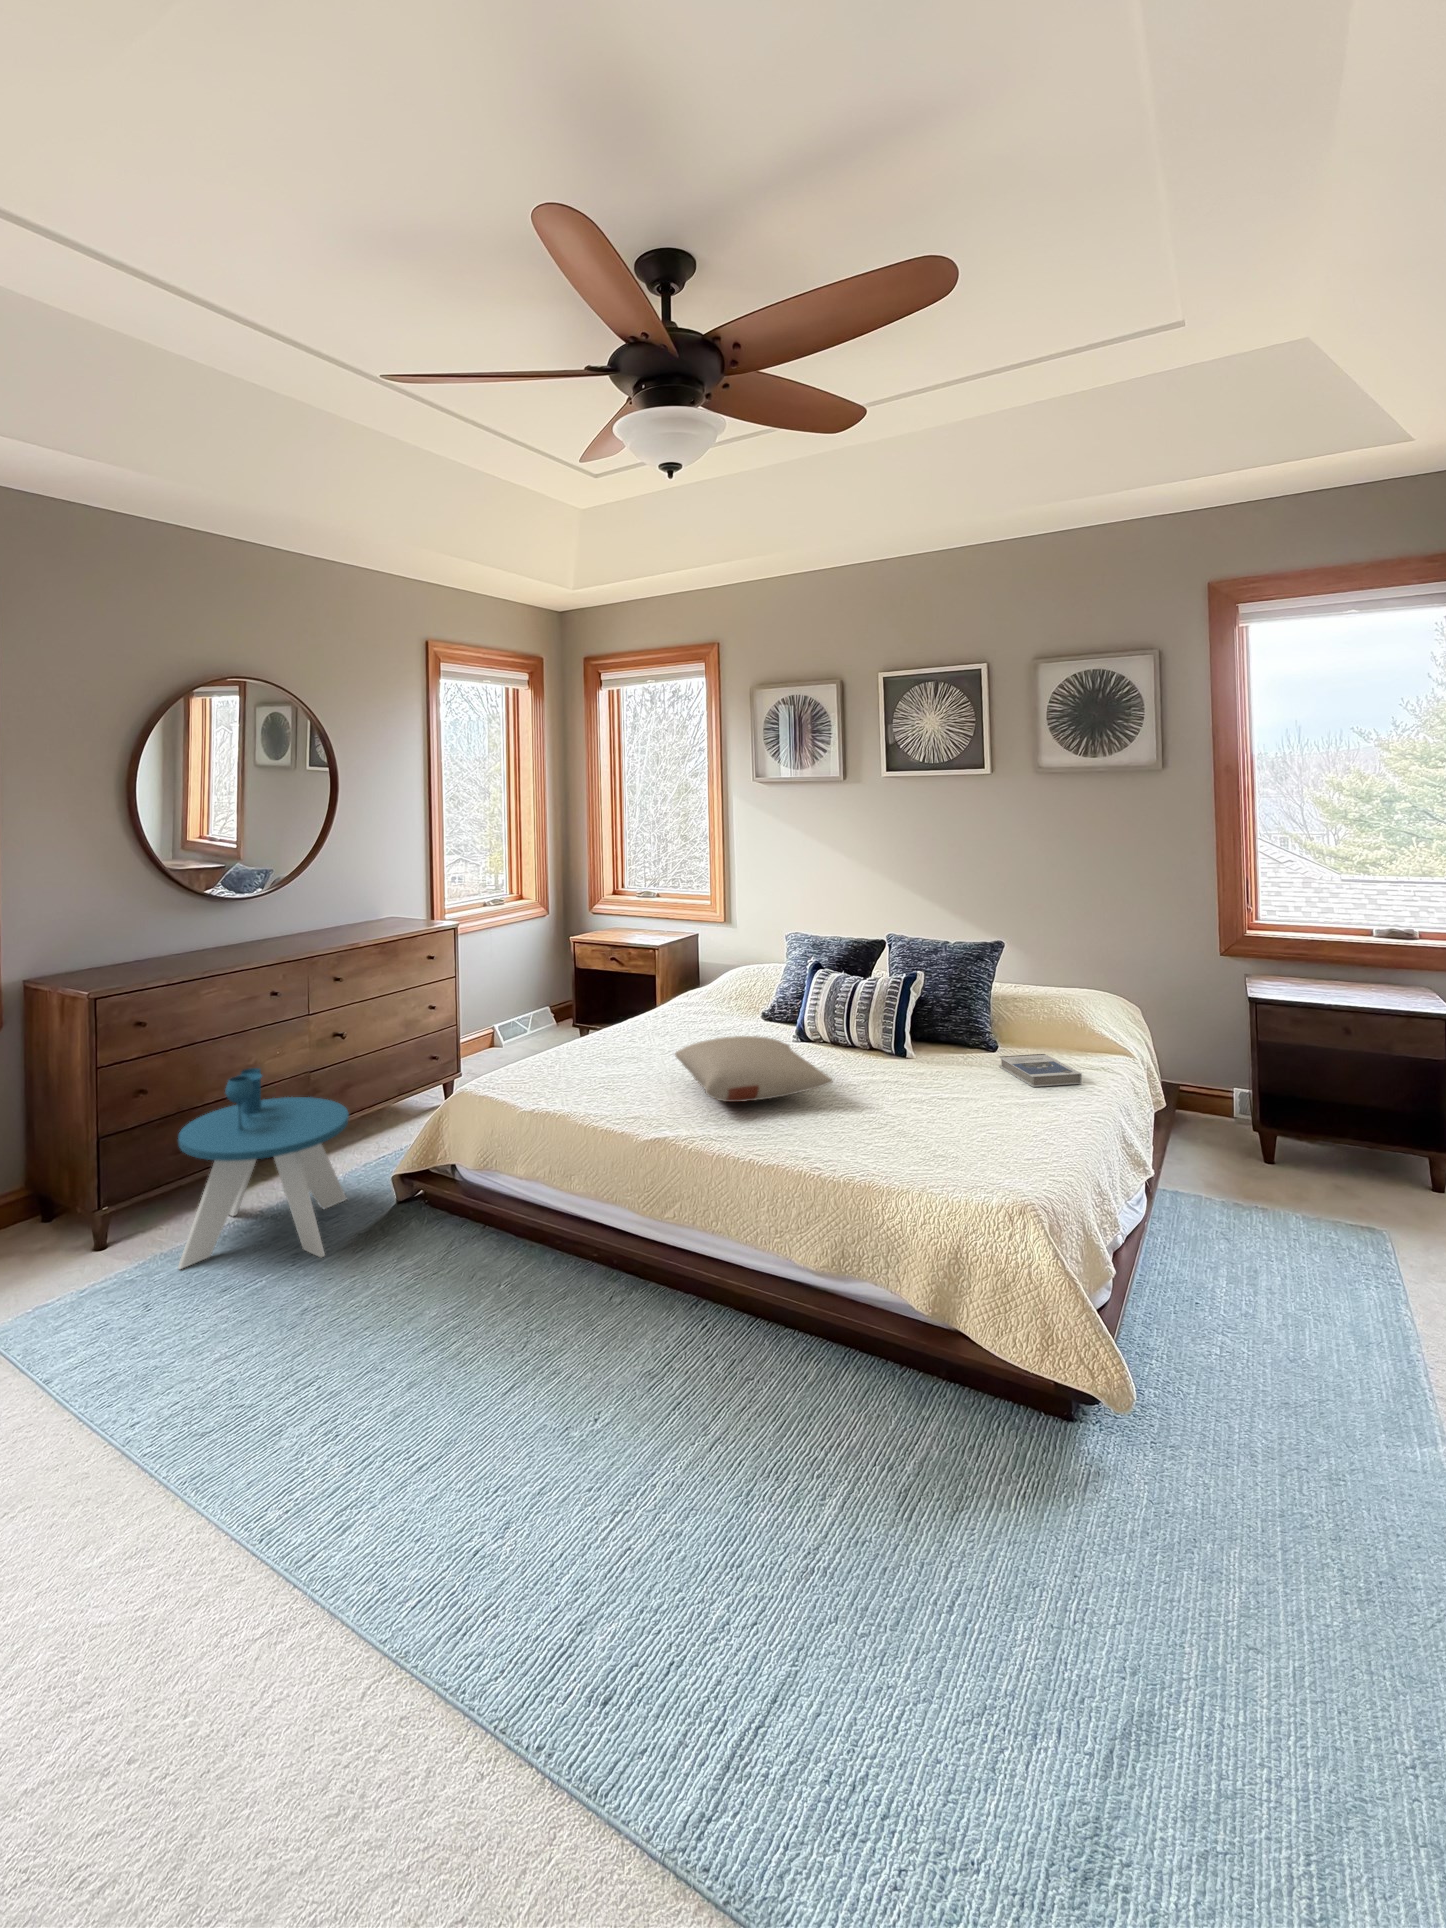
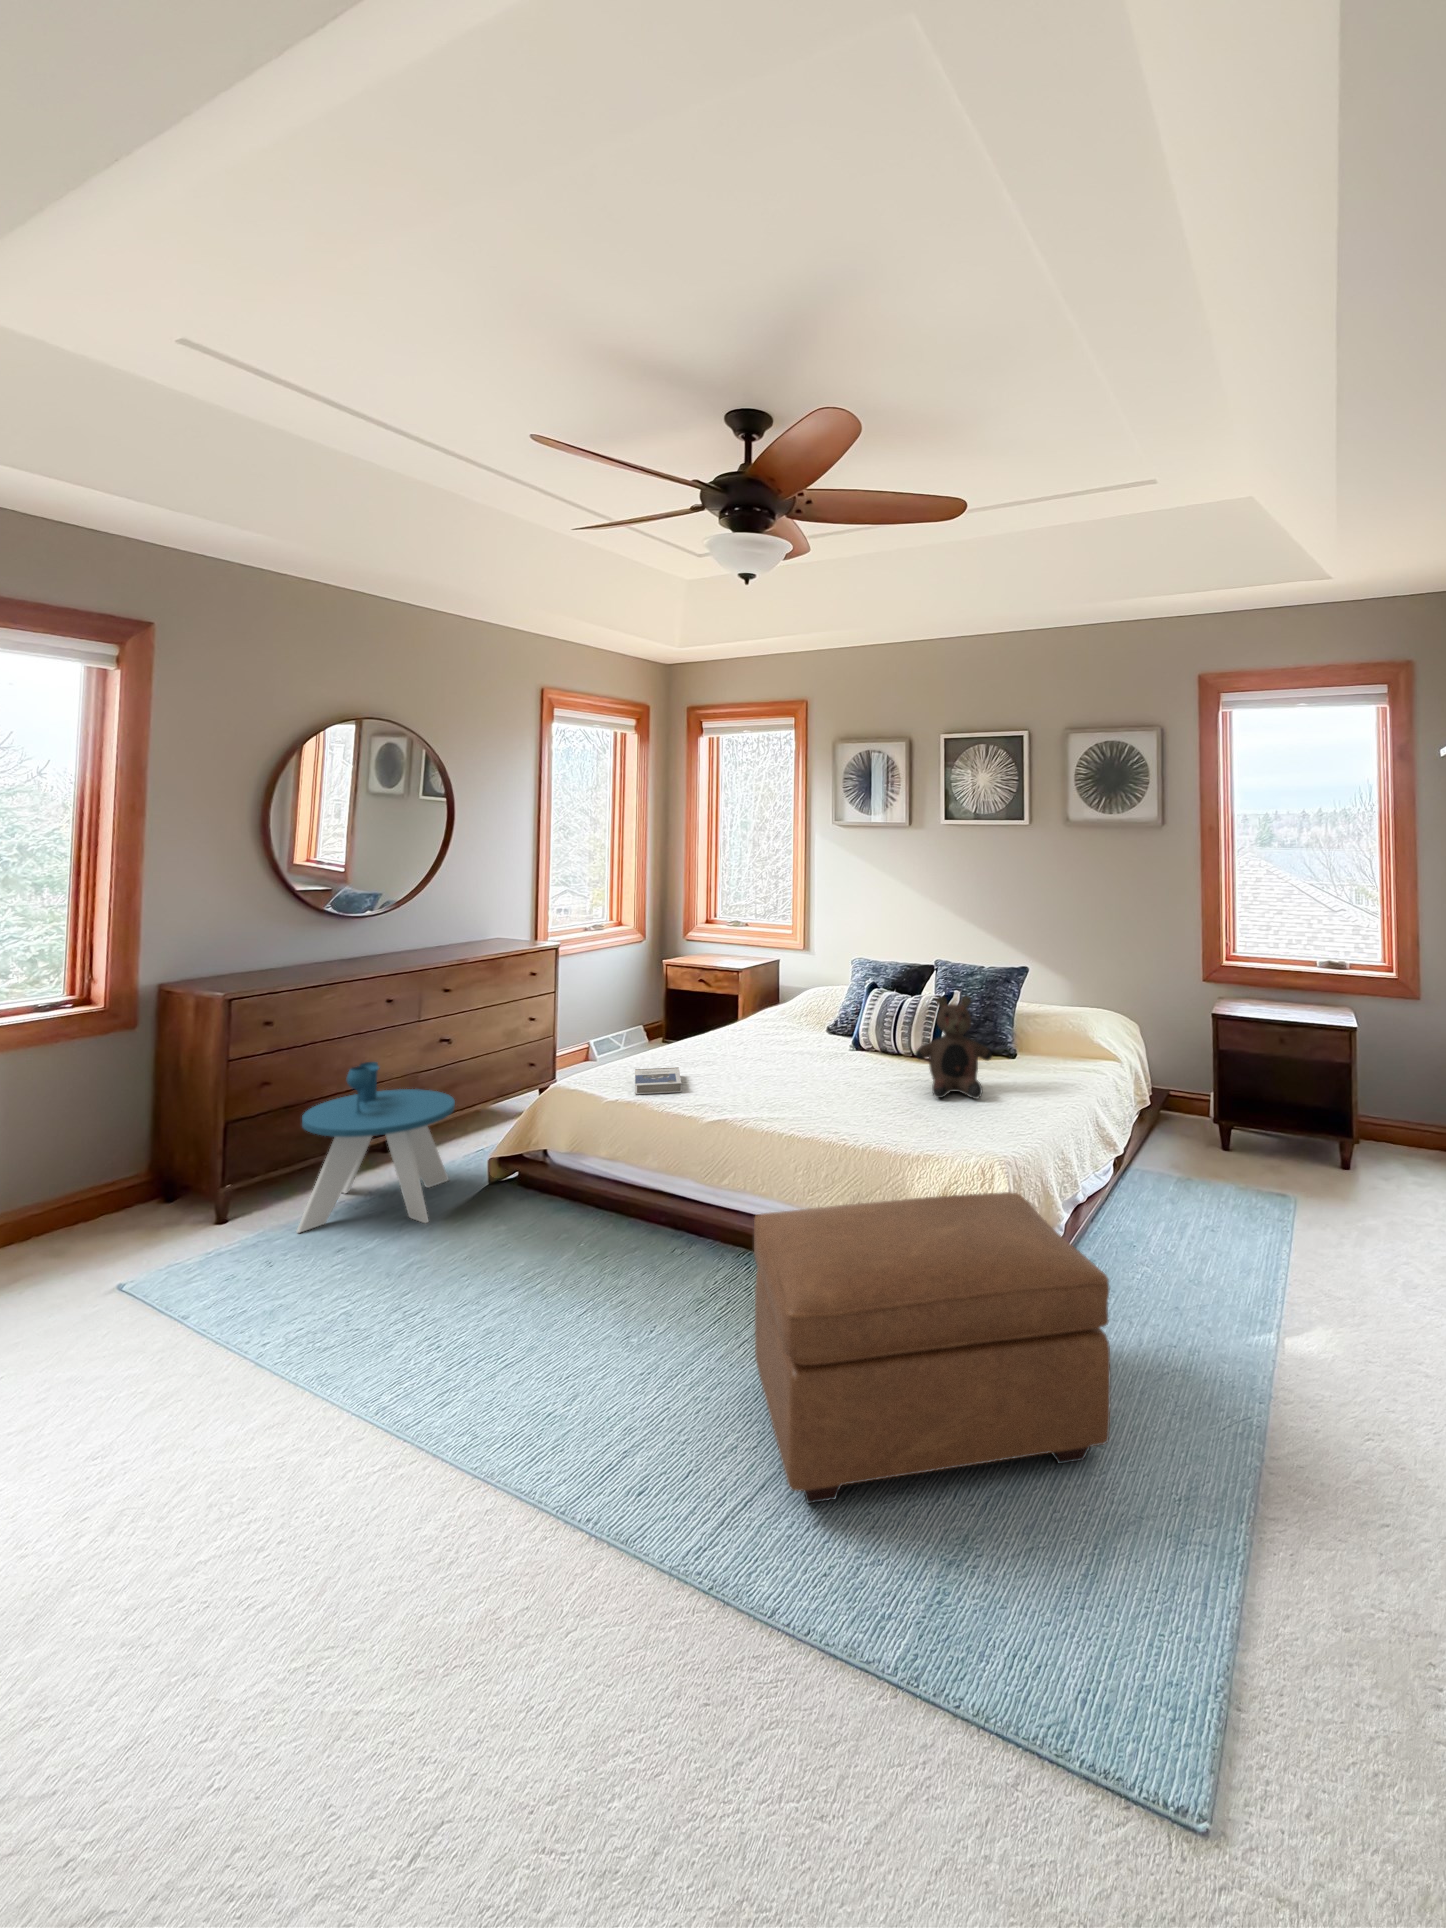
teddy bear: none [890,986,986,1114] -> present [916,996,992,1099]
pillow: present [675,1036,833,1102] -> none [741,1037,867,1089]
hardback book: present [999,1054,1082,1087] -> present [635,1067,682,1094]
ottoman: none [728,1260,1262,1730] -> present [754,1192,1110,1503]

